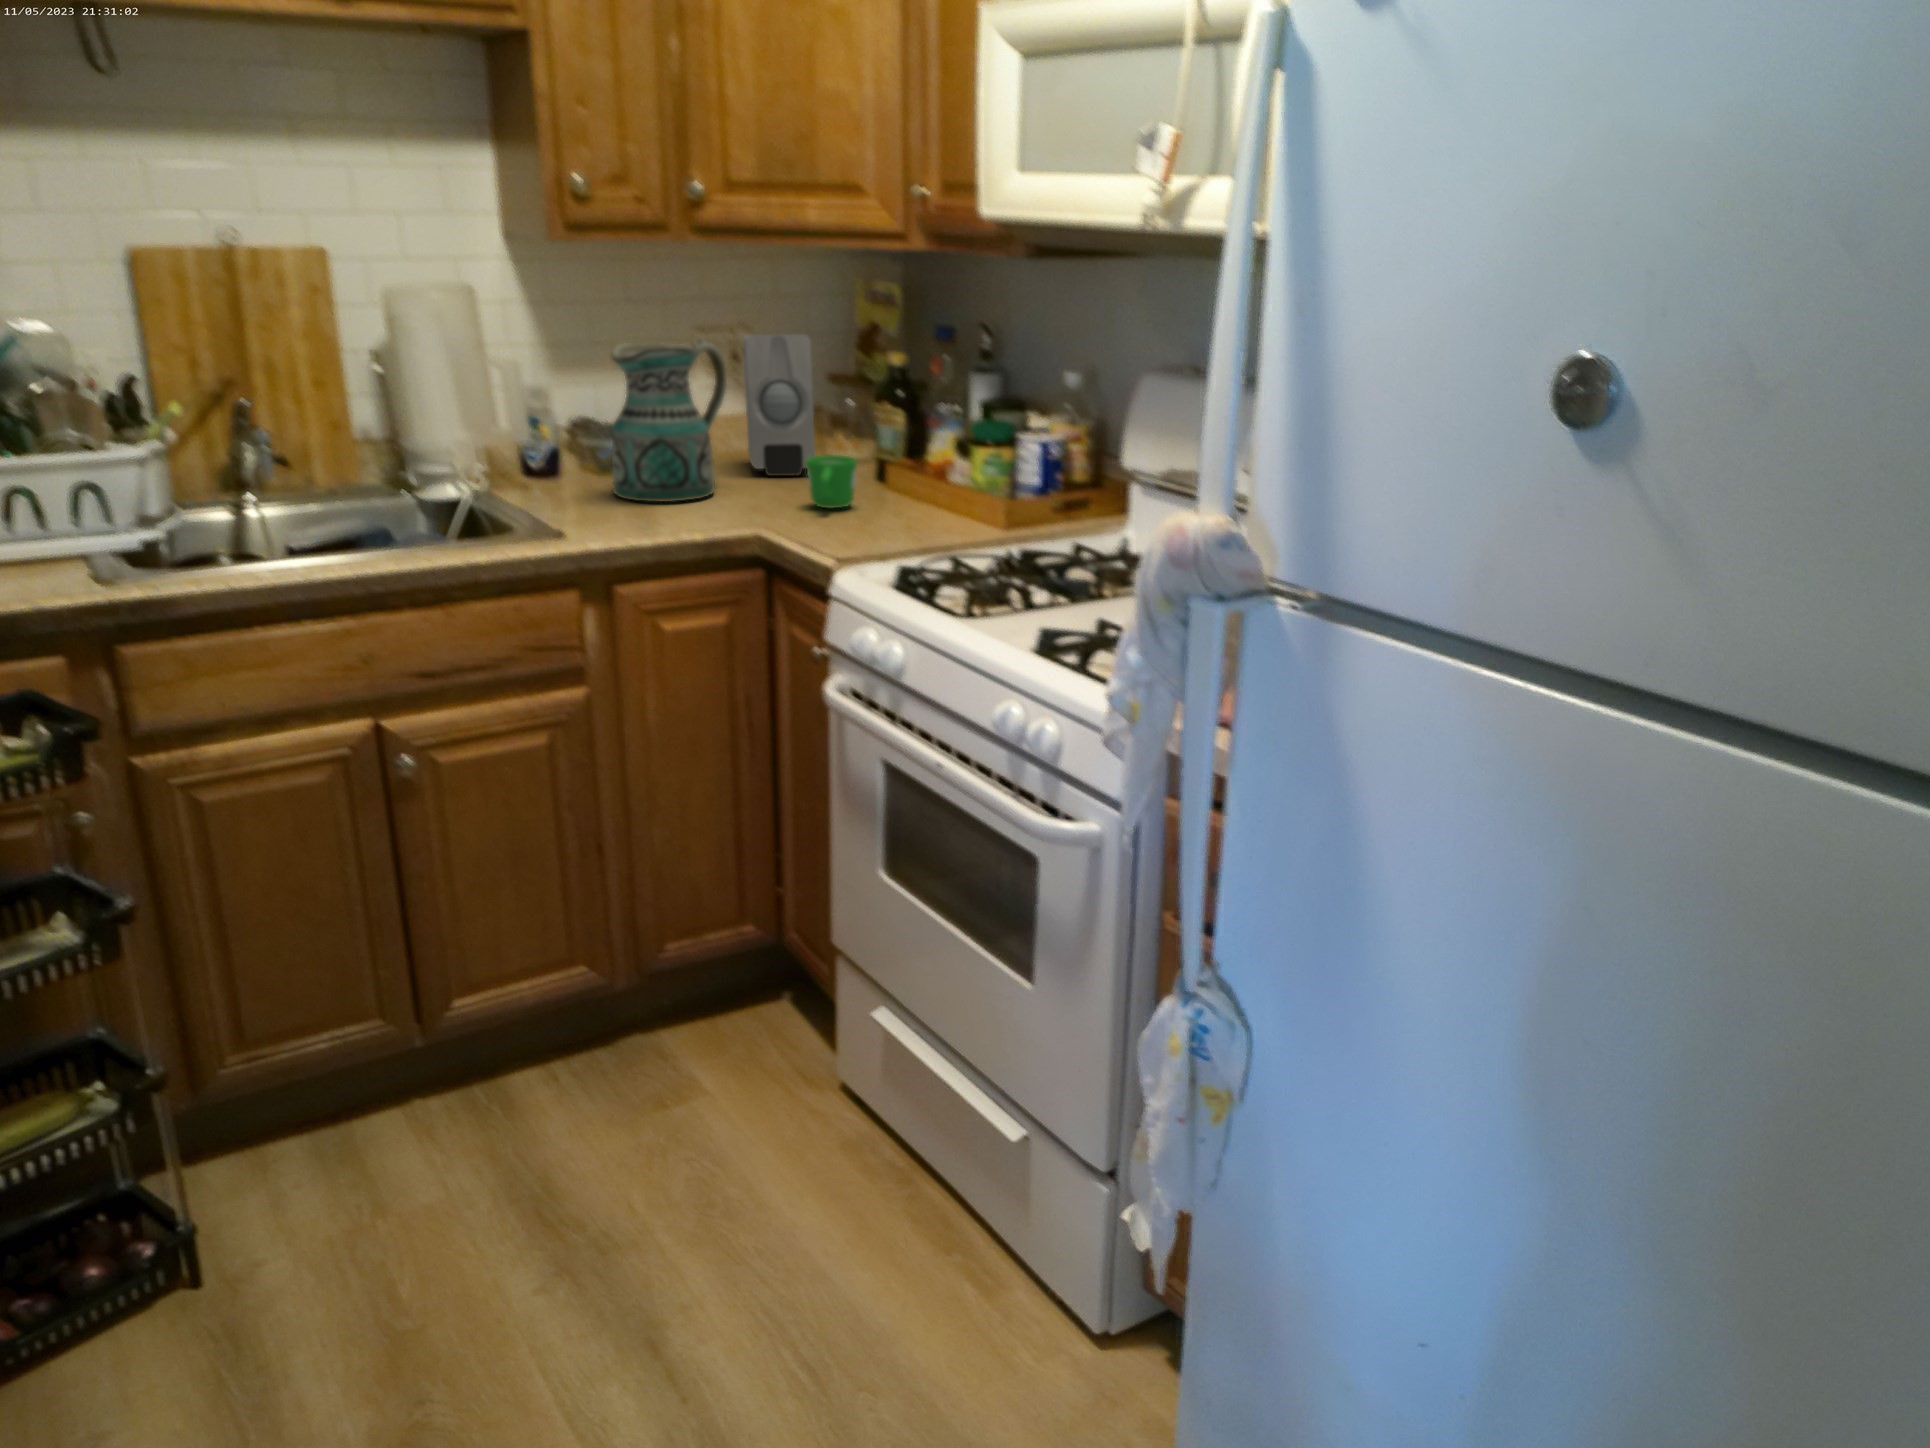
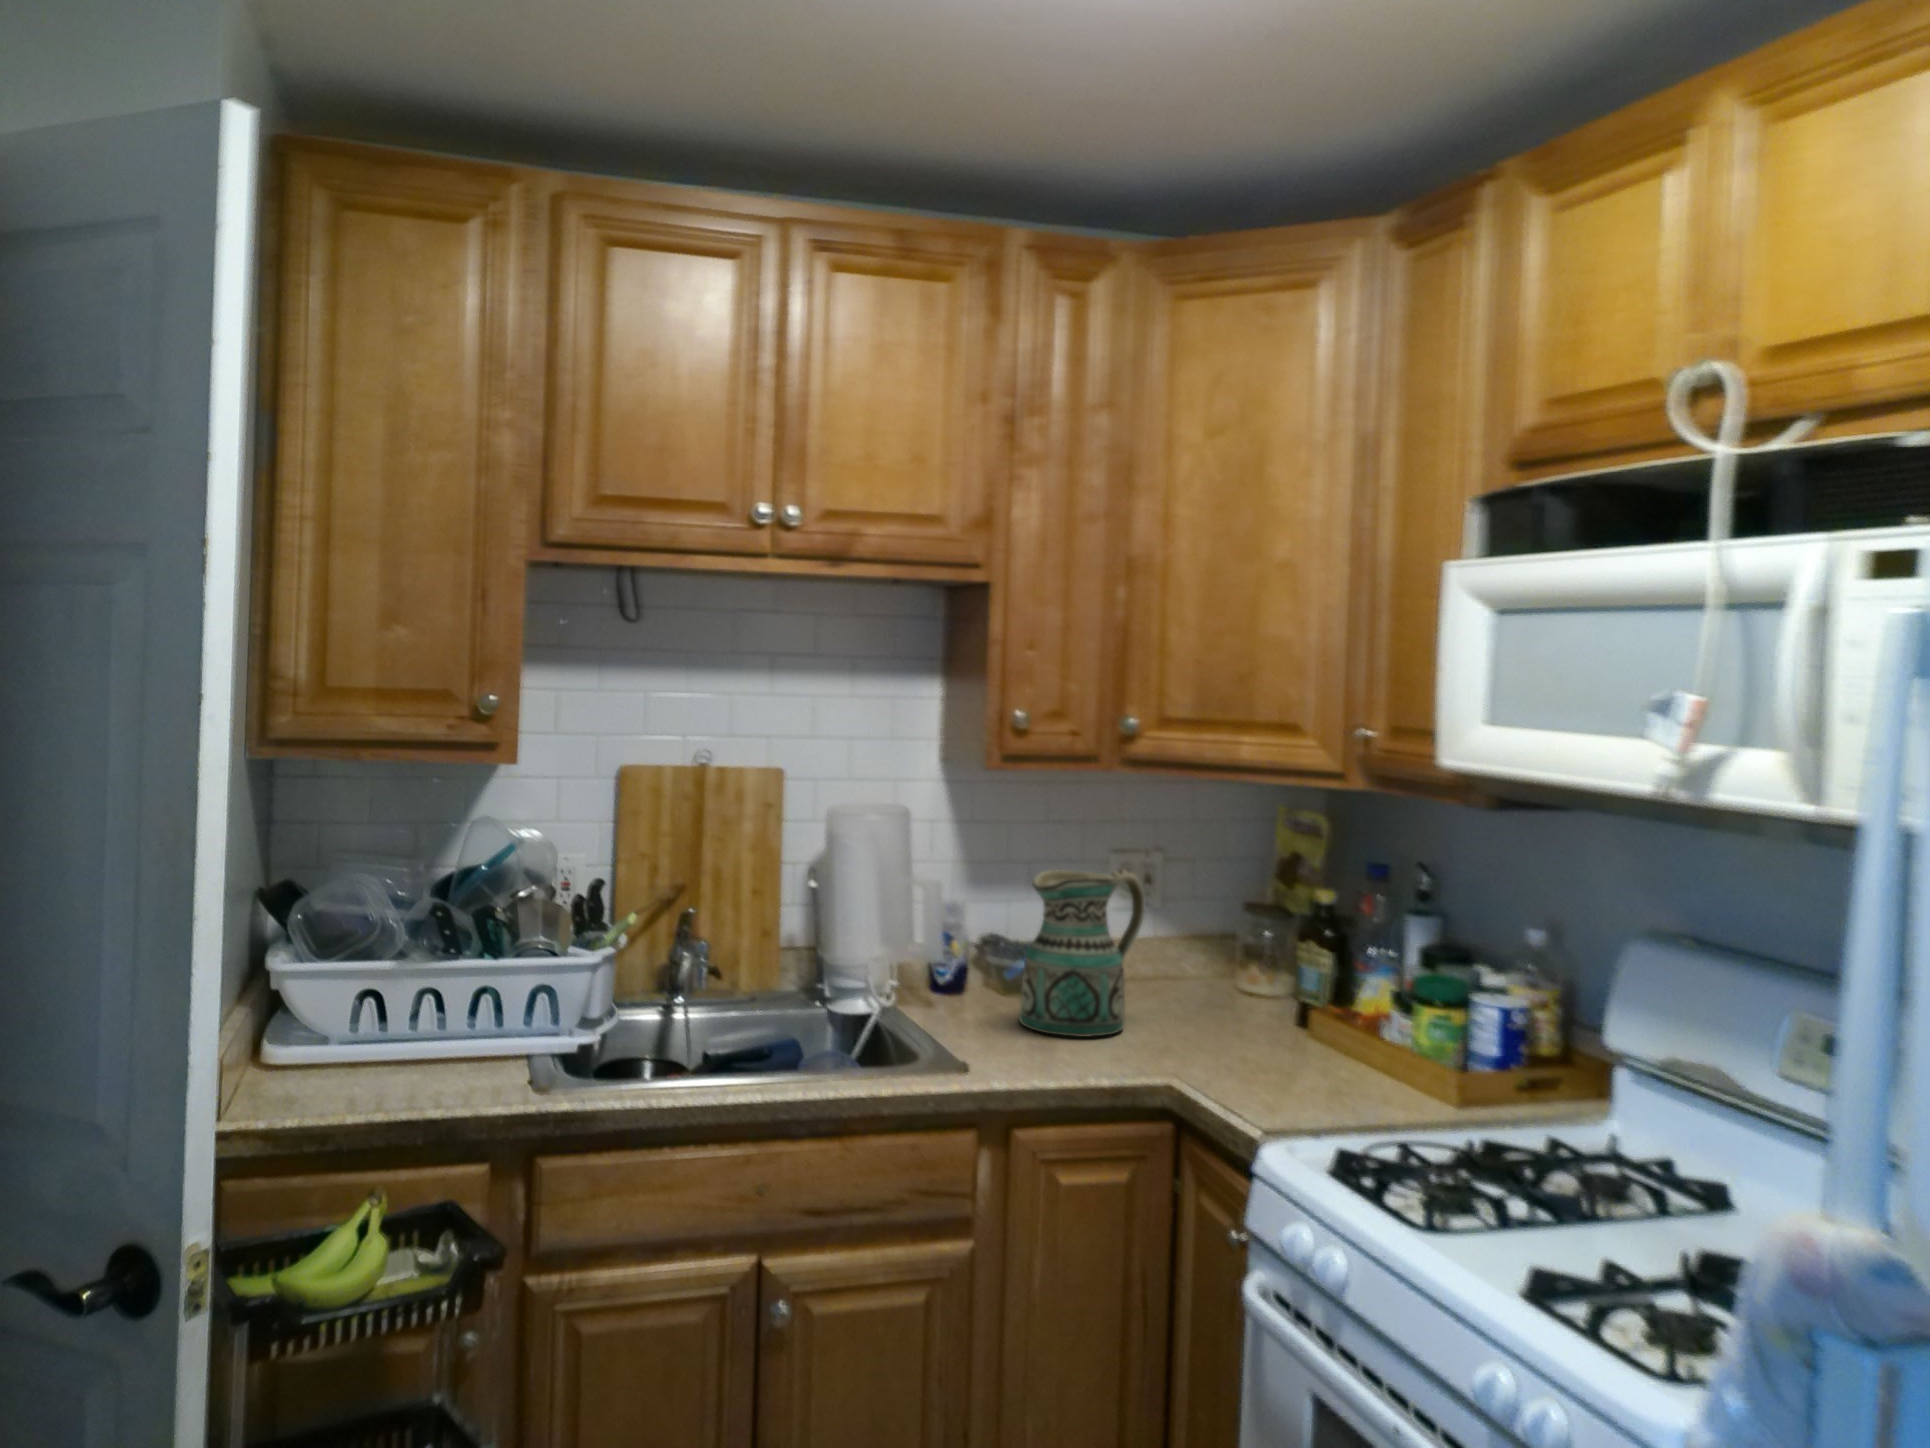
soap dispenser: present [743,334,815,476] -> none [1159,862,1234,1013]
mug: present [806,455,857,509] -> none [1226,999,1282,1059]

